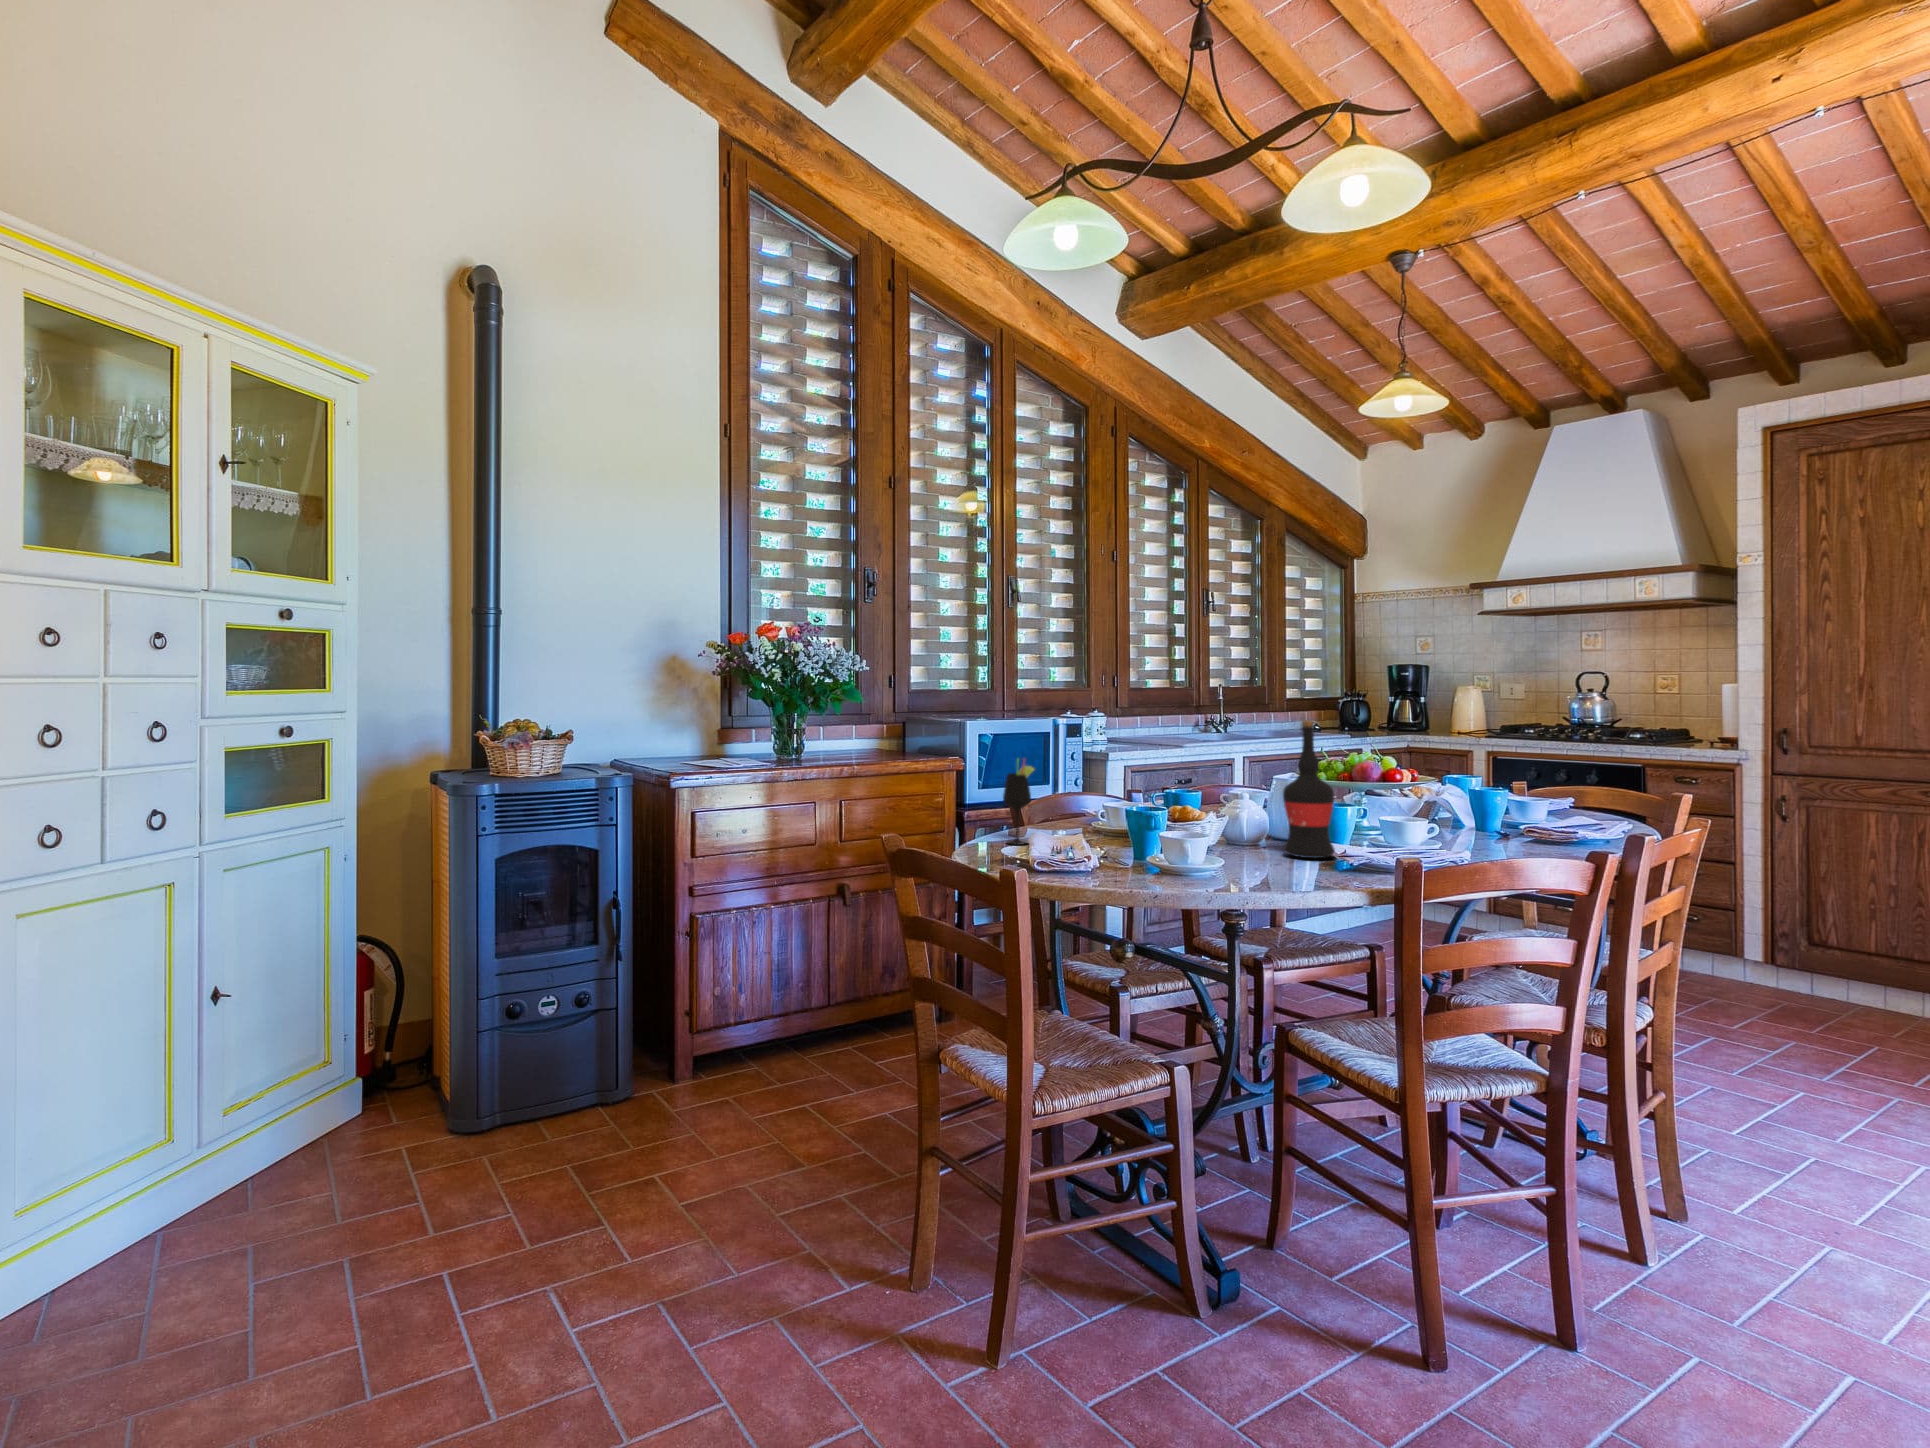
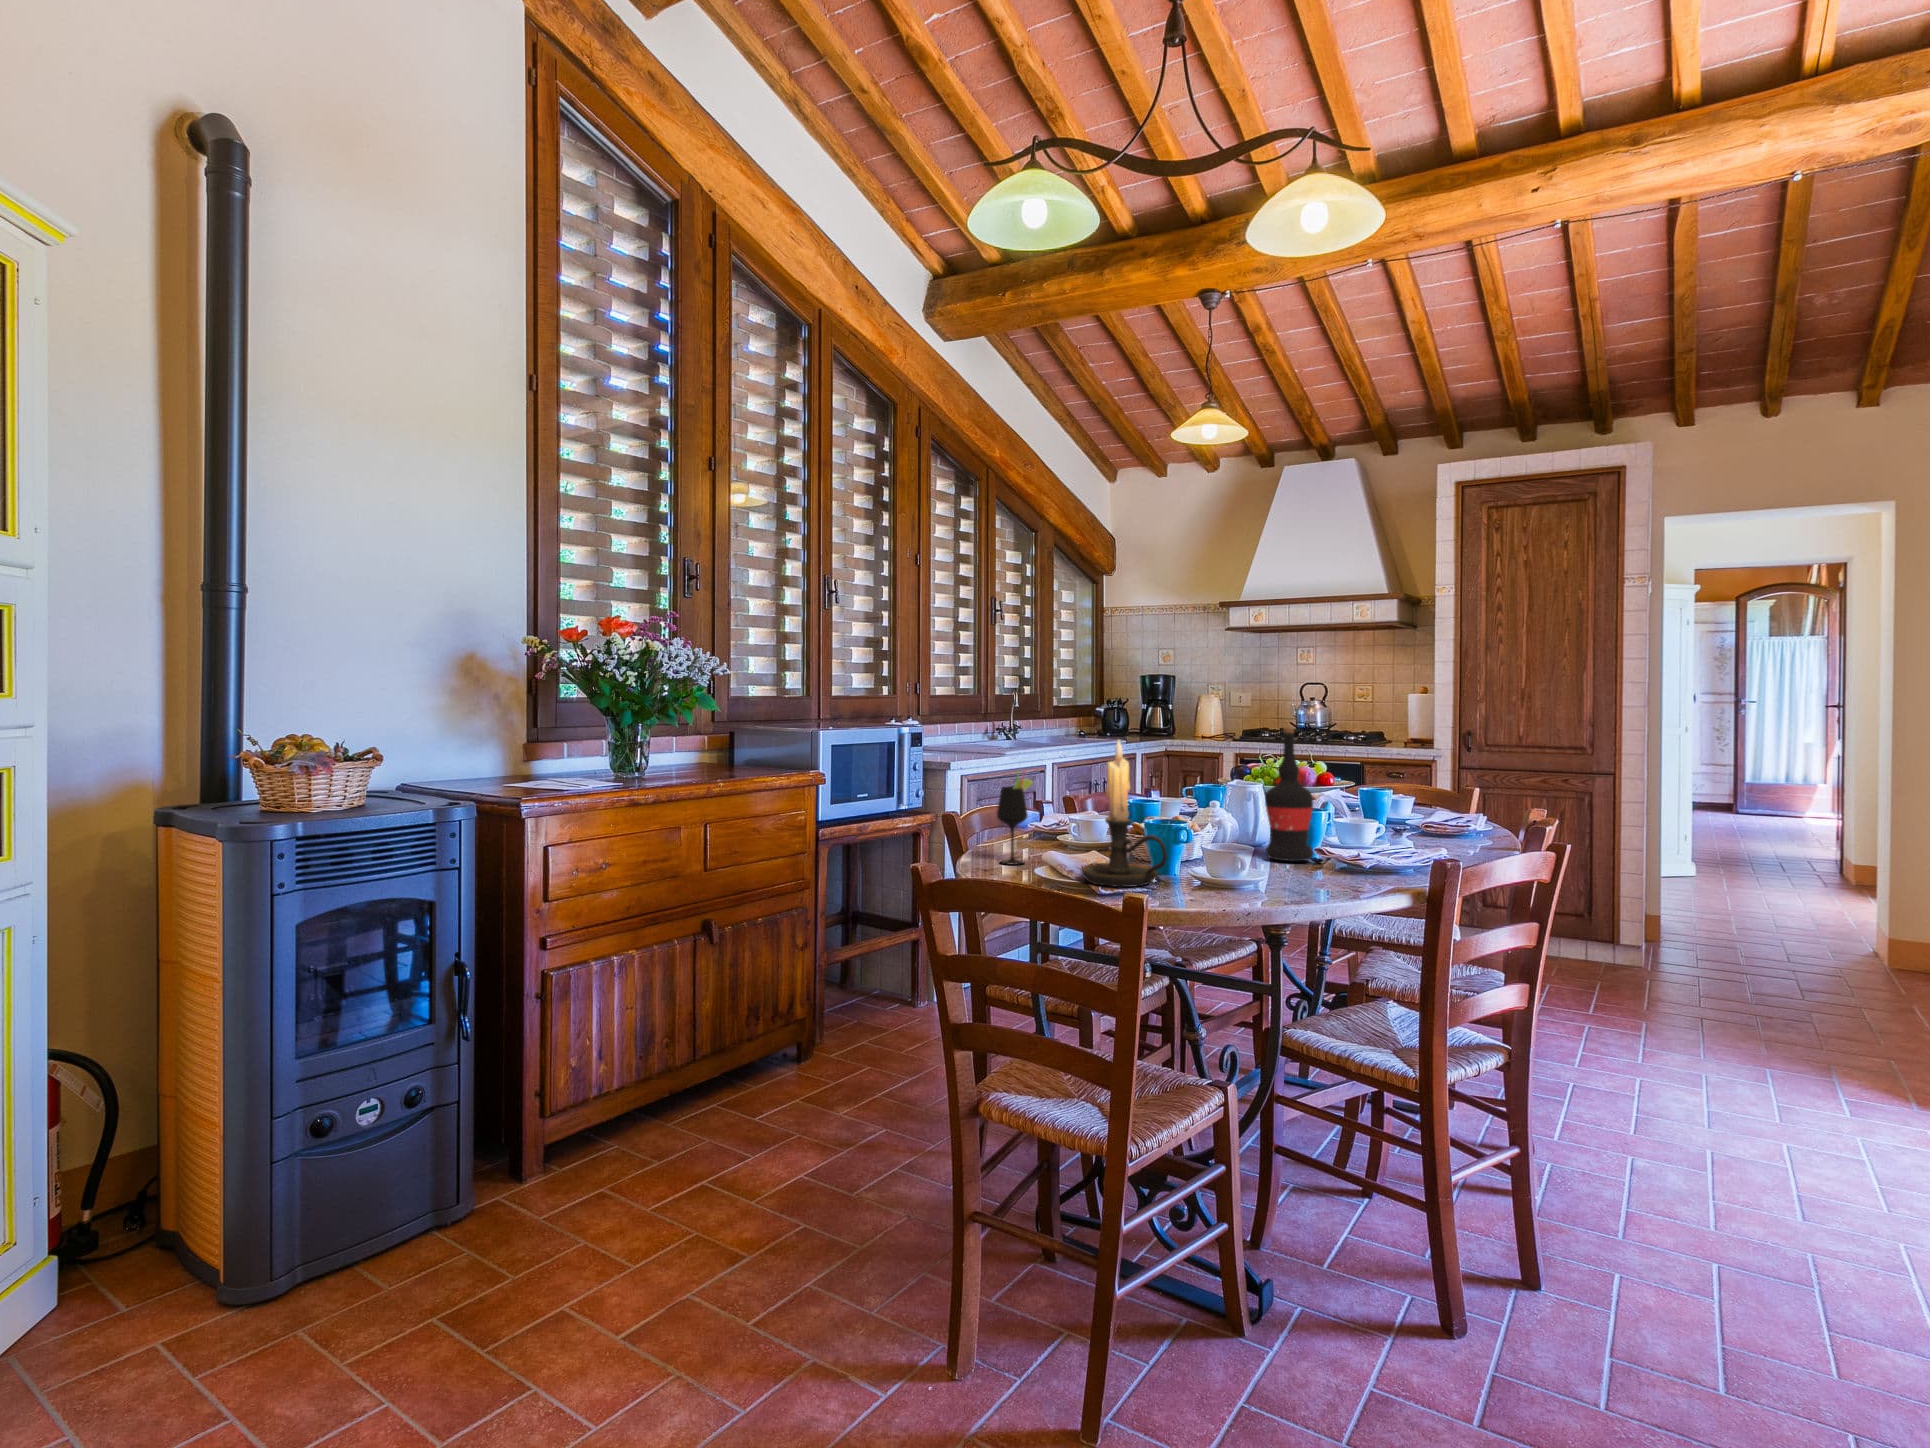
candle holder: none [1048,729,1121,870] -> present [1081,741,1167,887]

